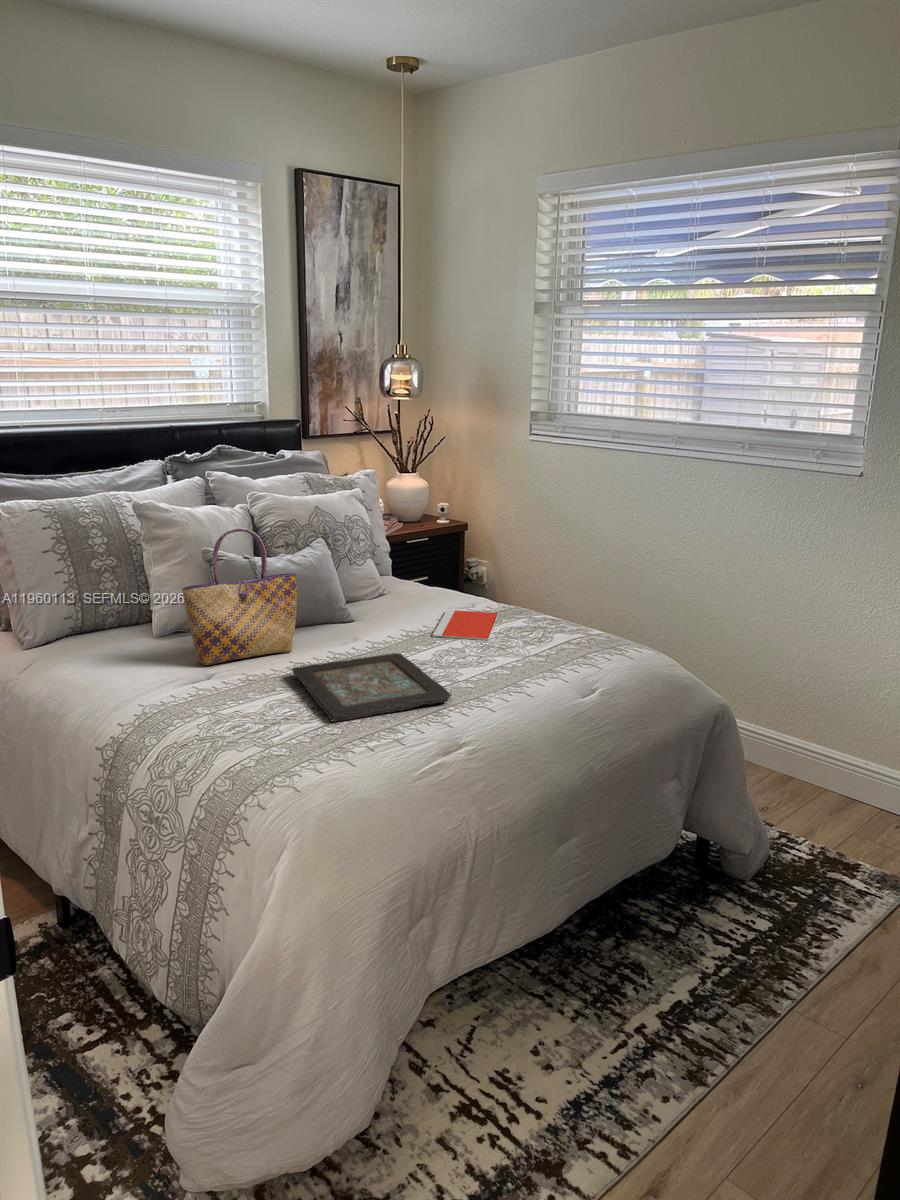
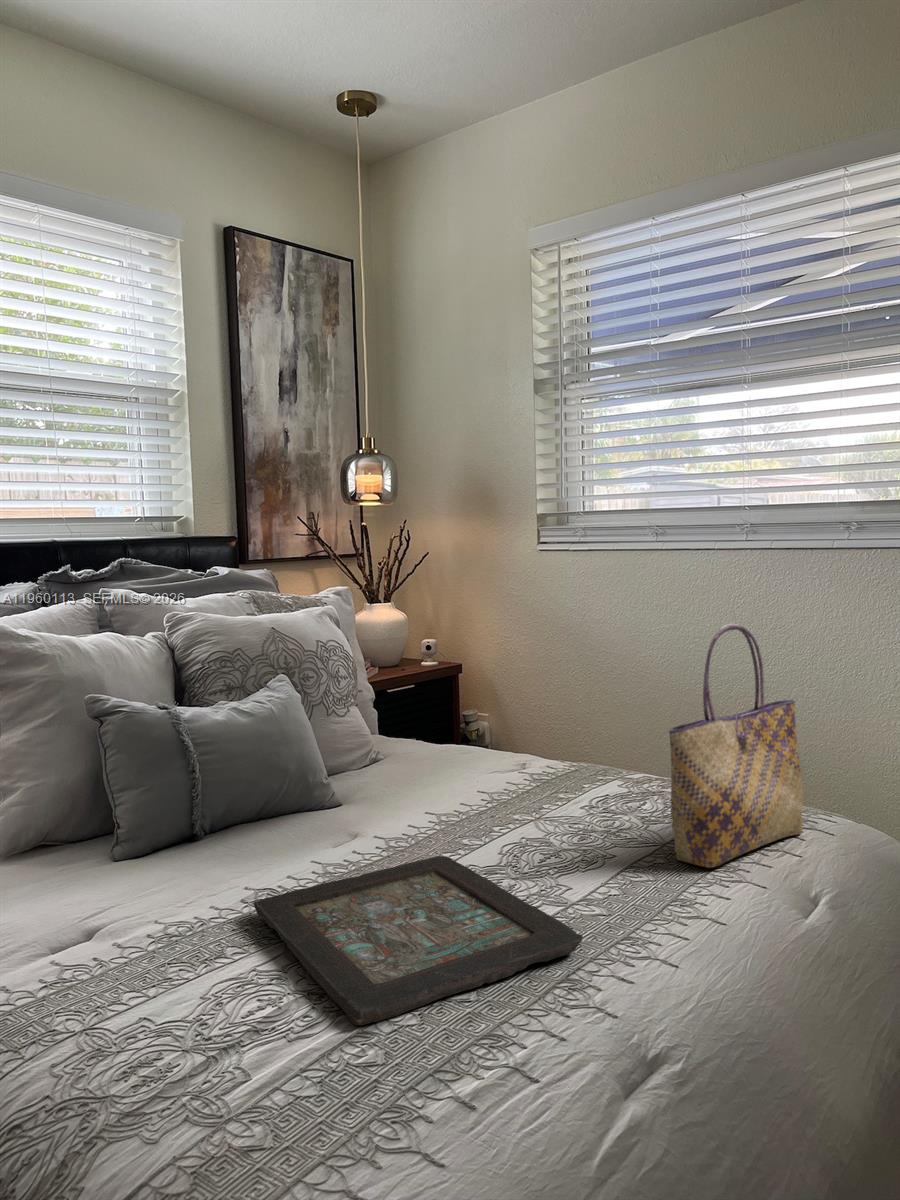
tote bag: present [182,528,297,665] -> present [669,624,803,868]
notebook: present [432,610,498,640] -> none [481,777,575,821]

